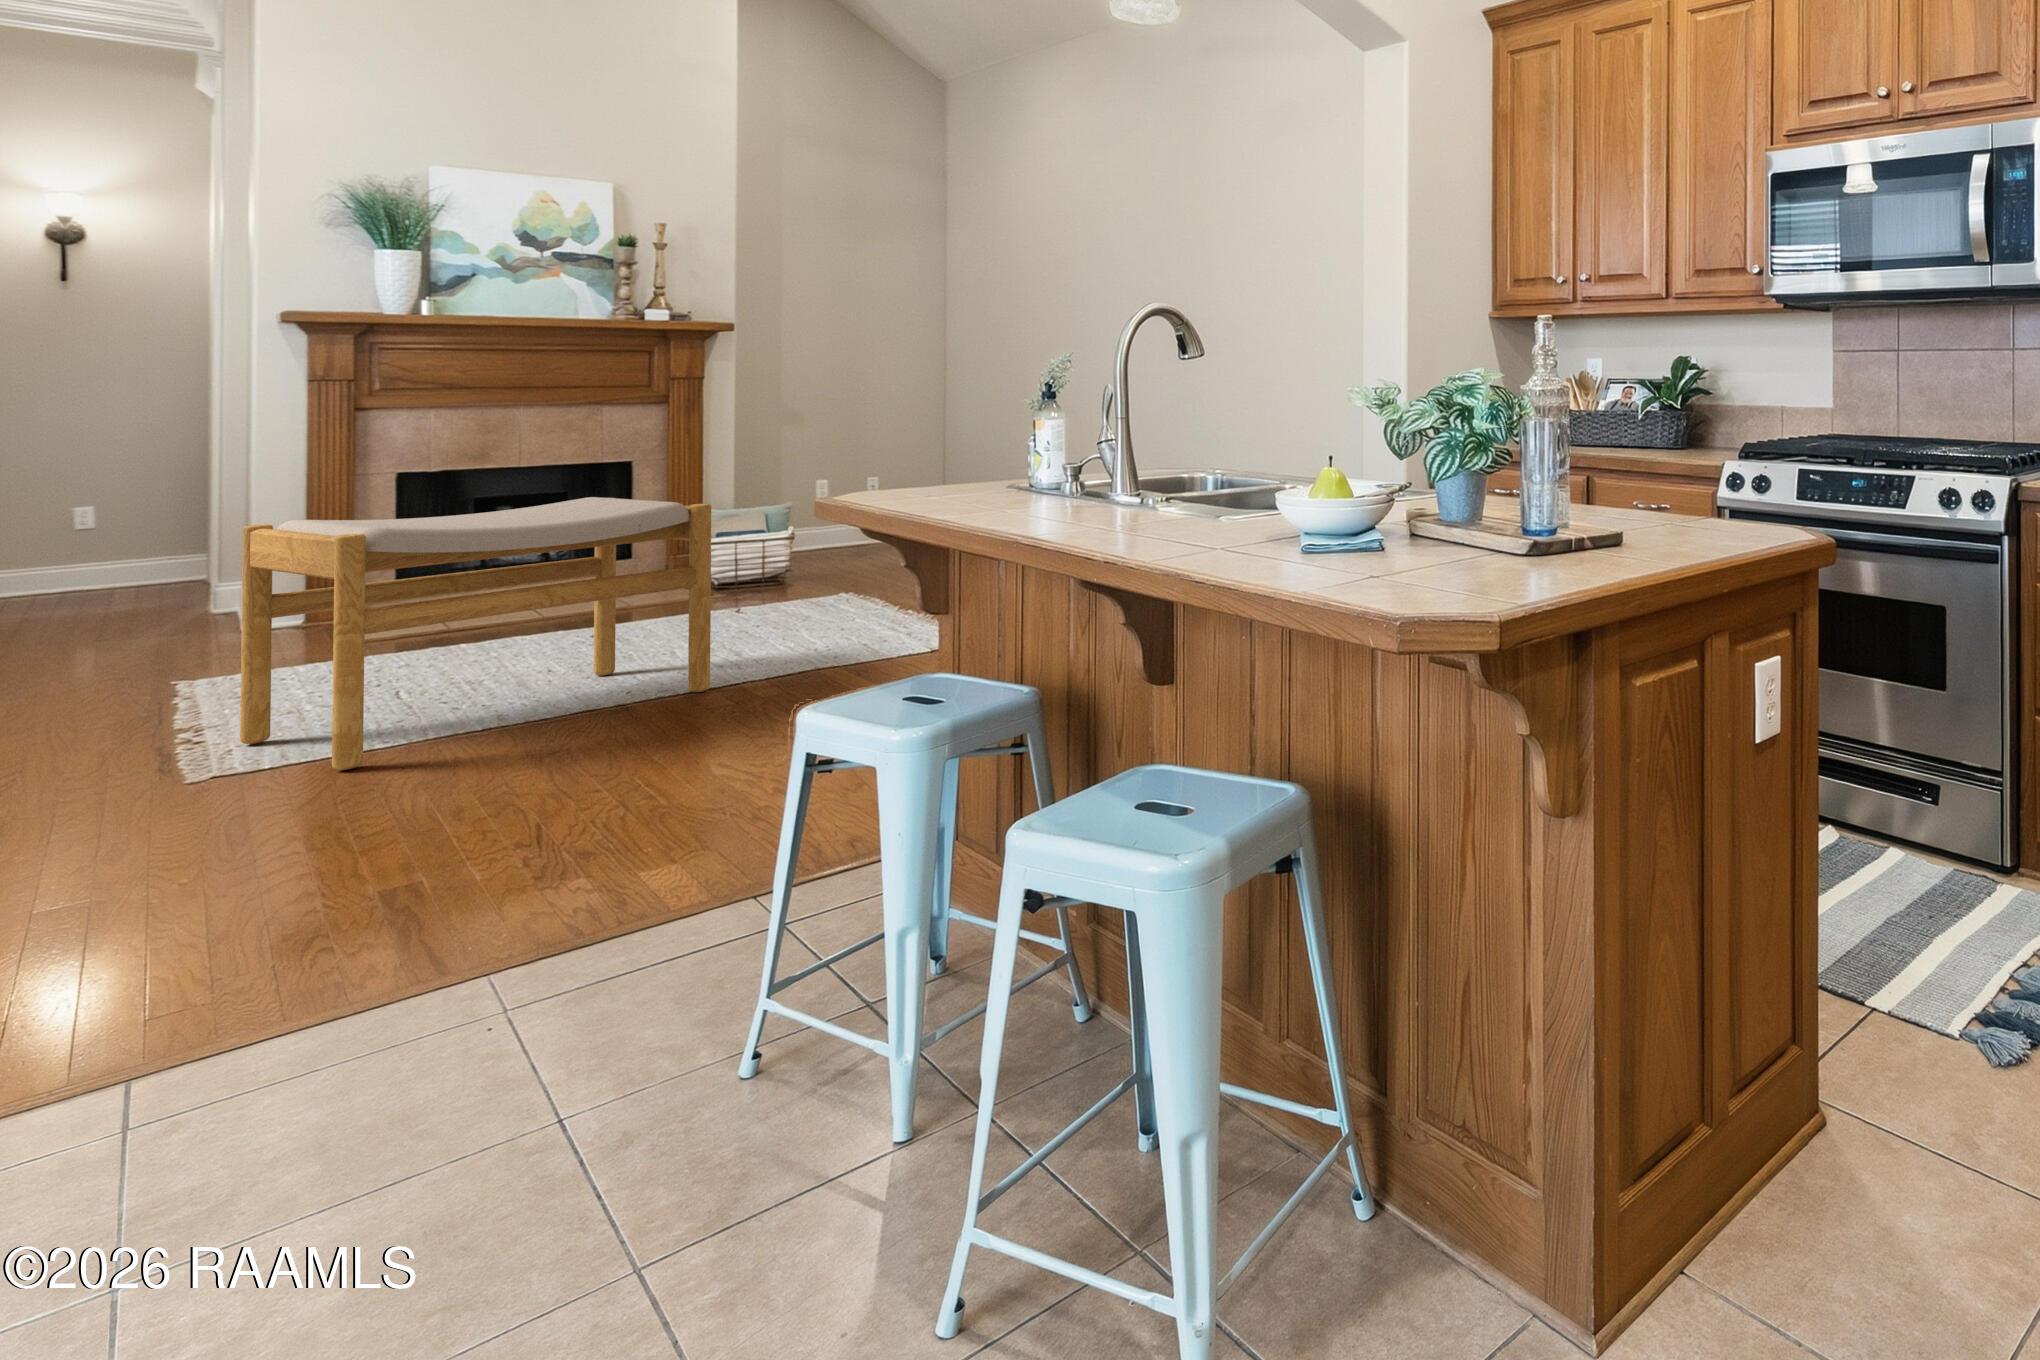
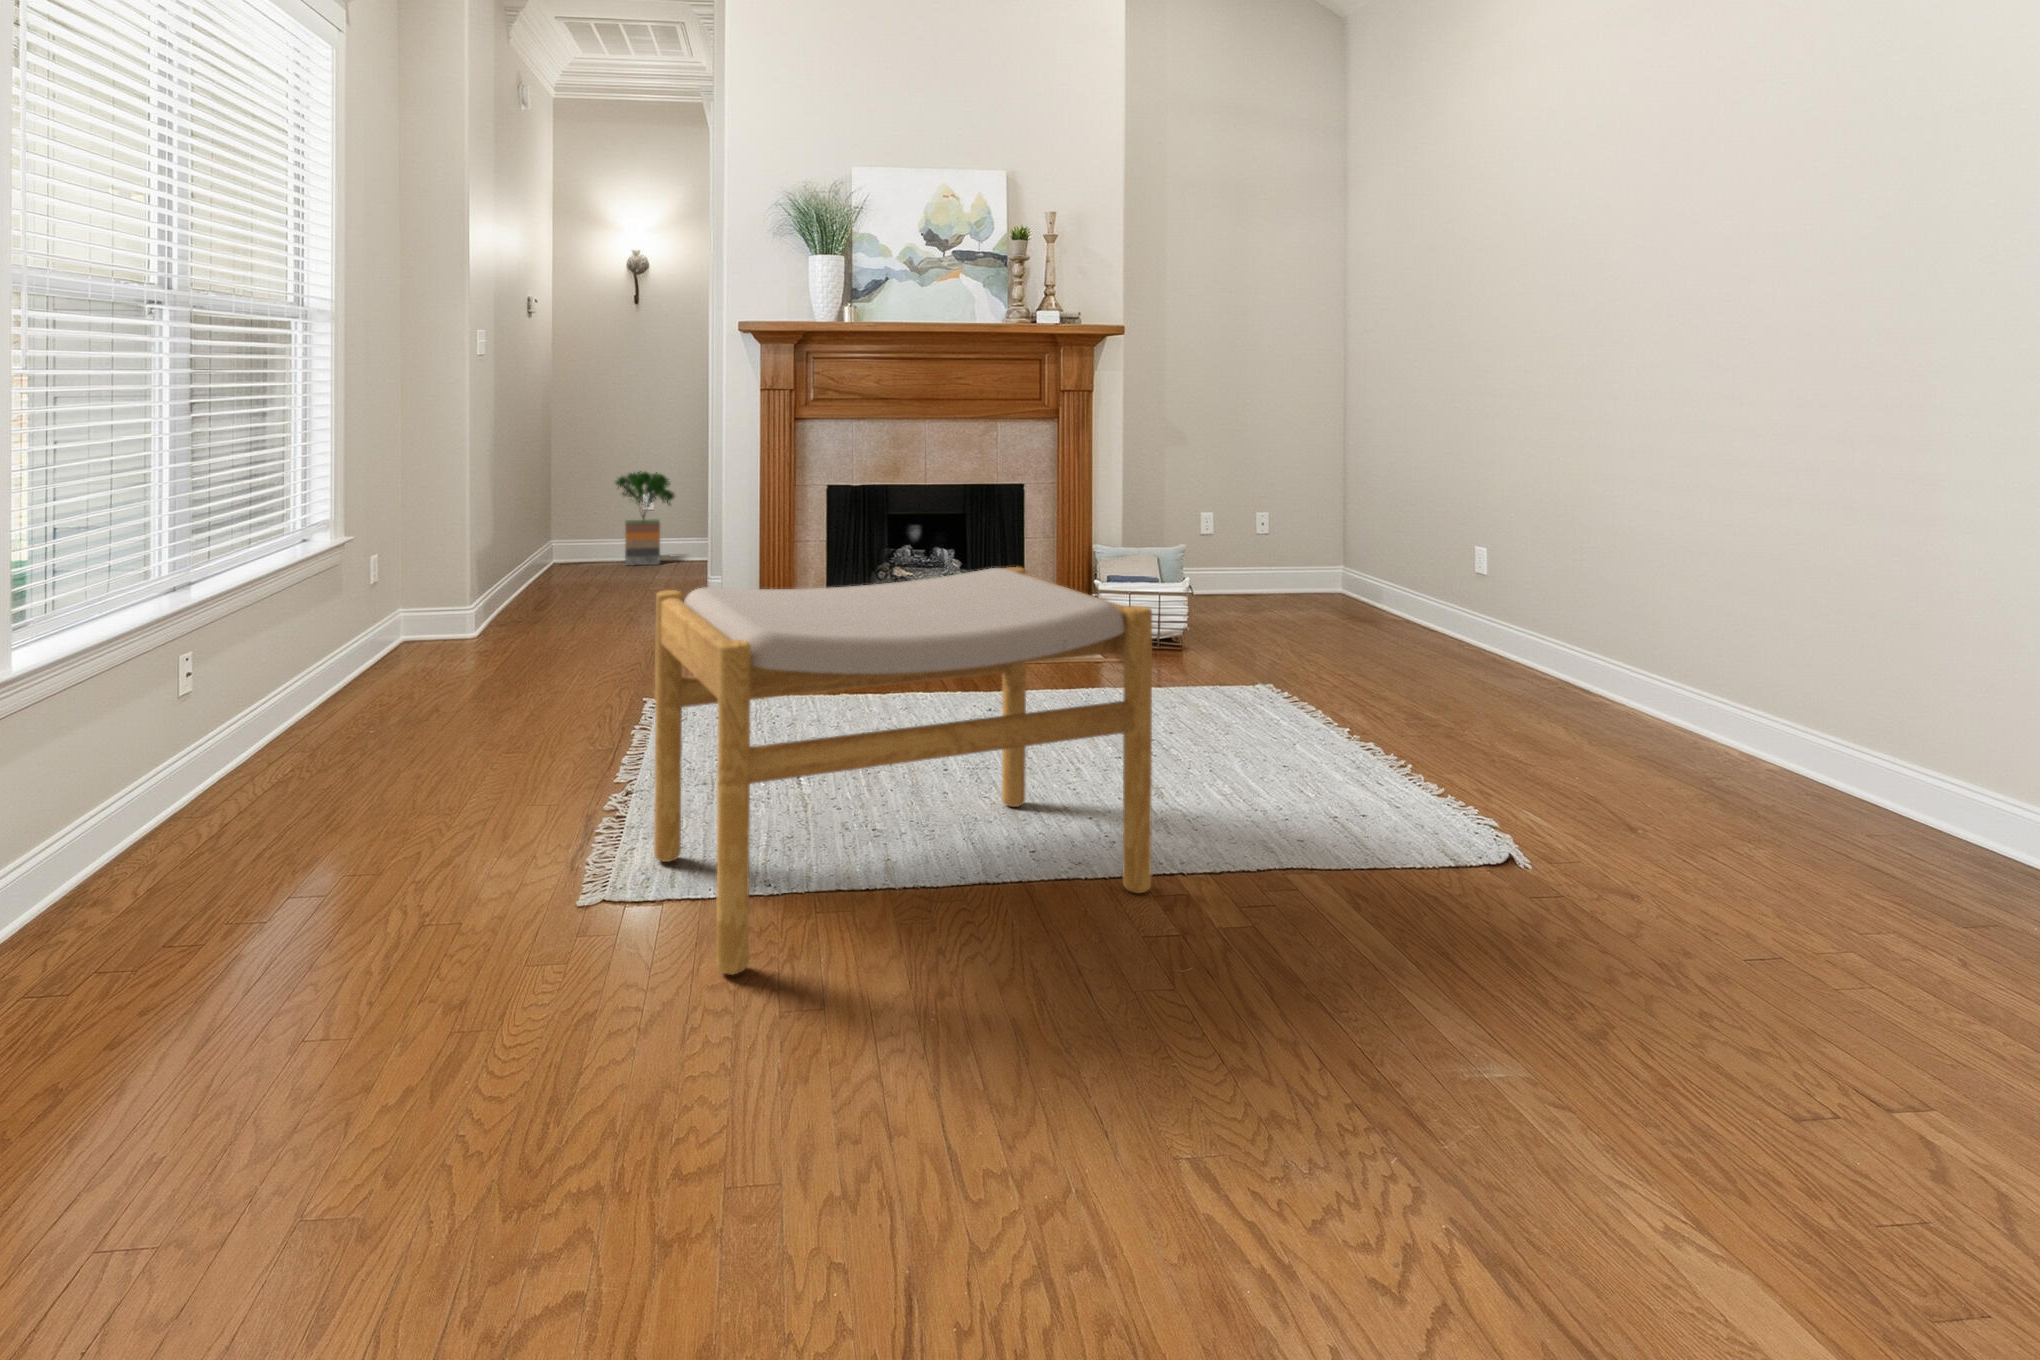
potted tree: none [40,485,153,599] -> present [615,471,675,565]

